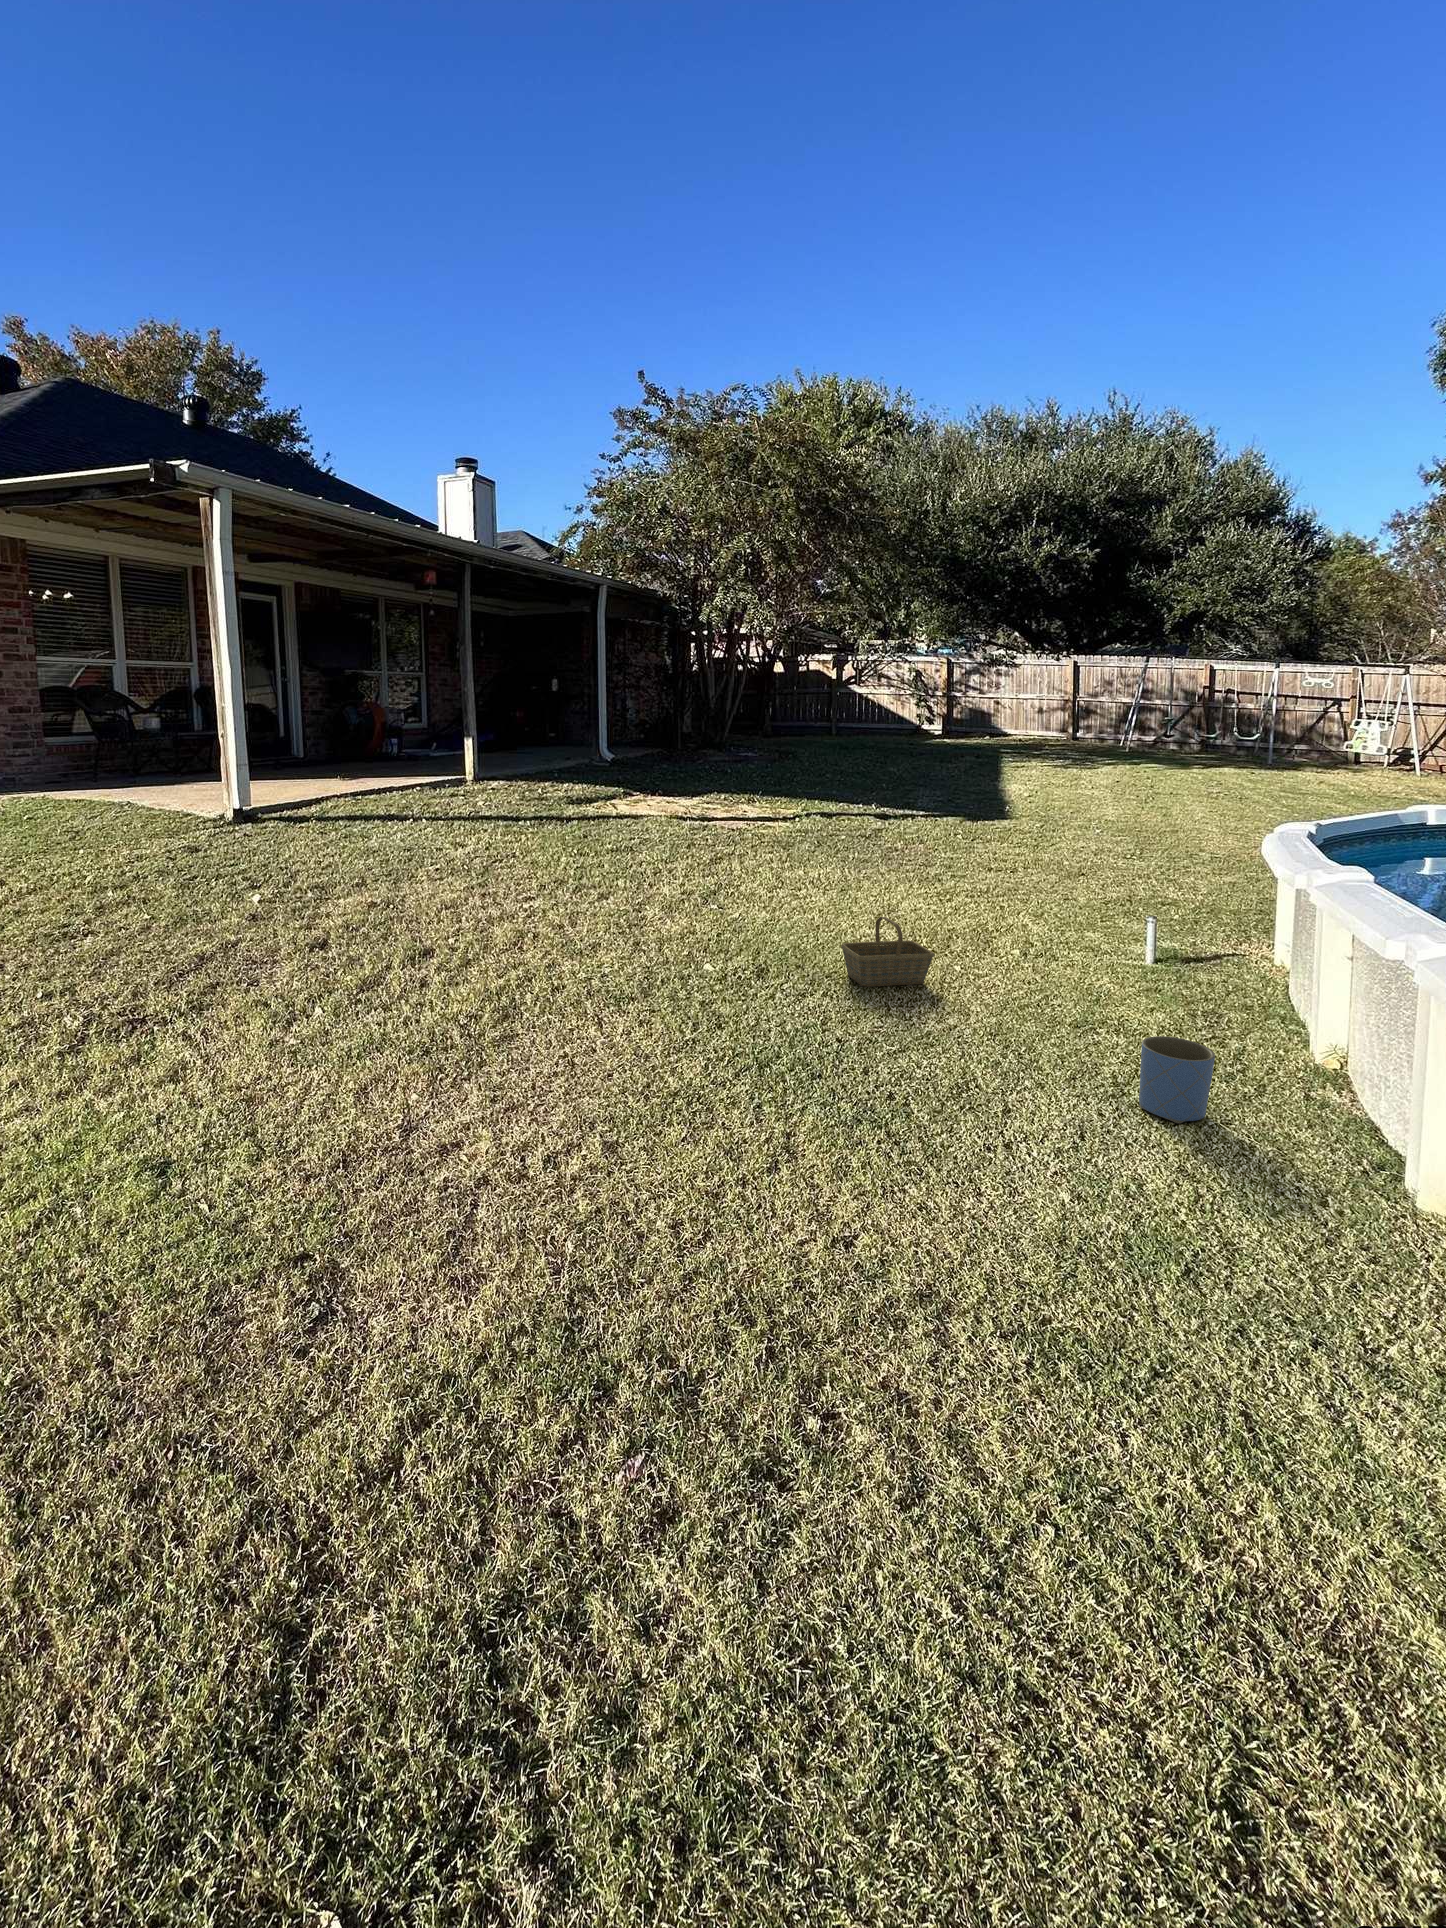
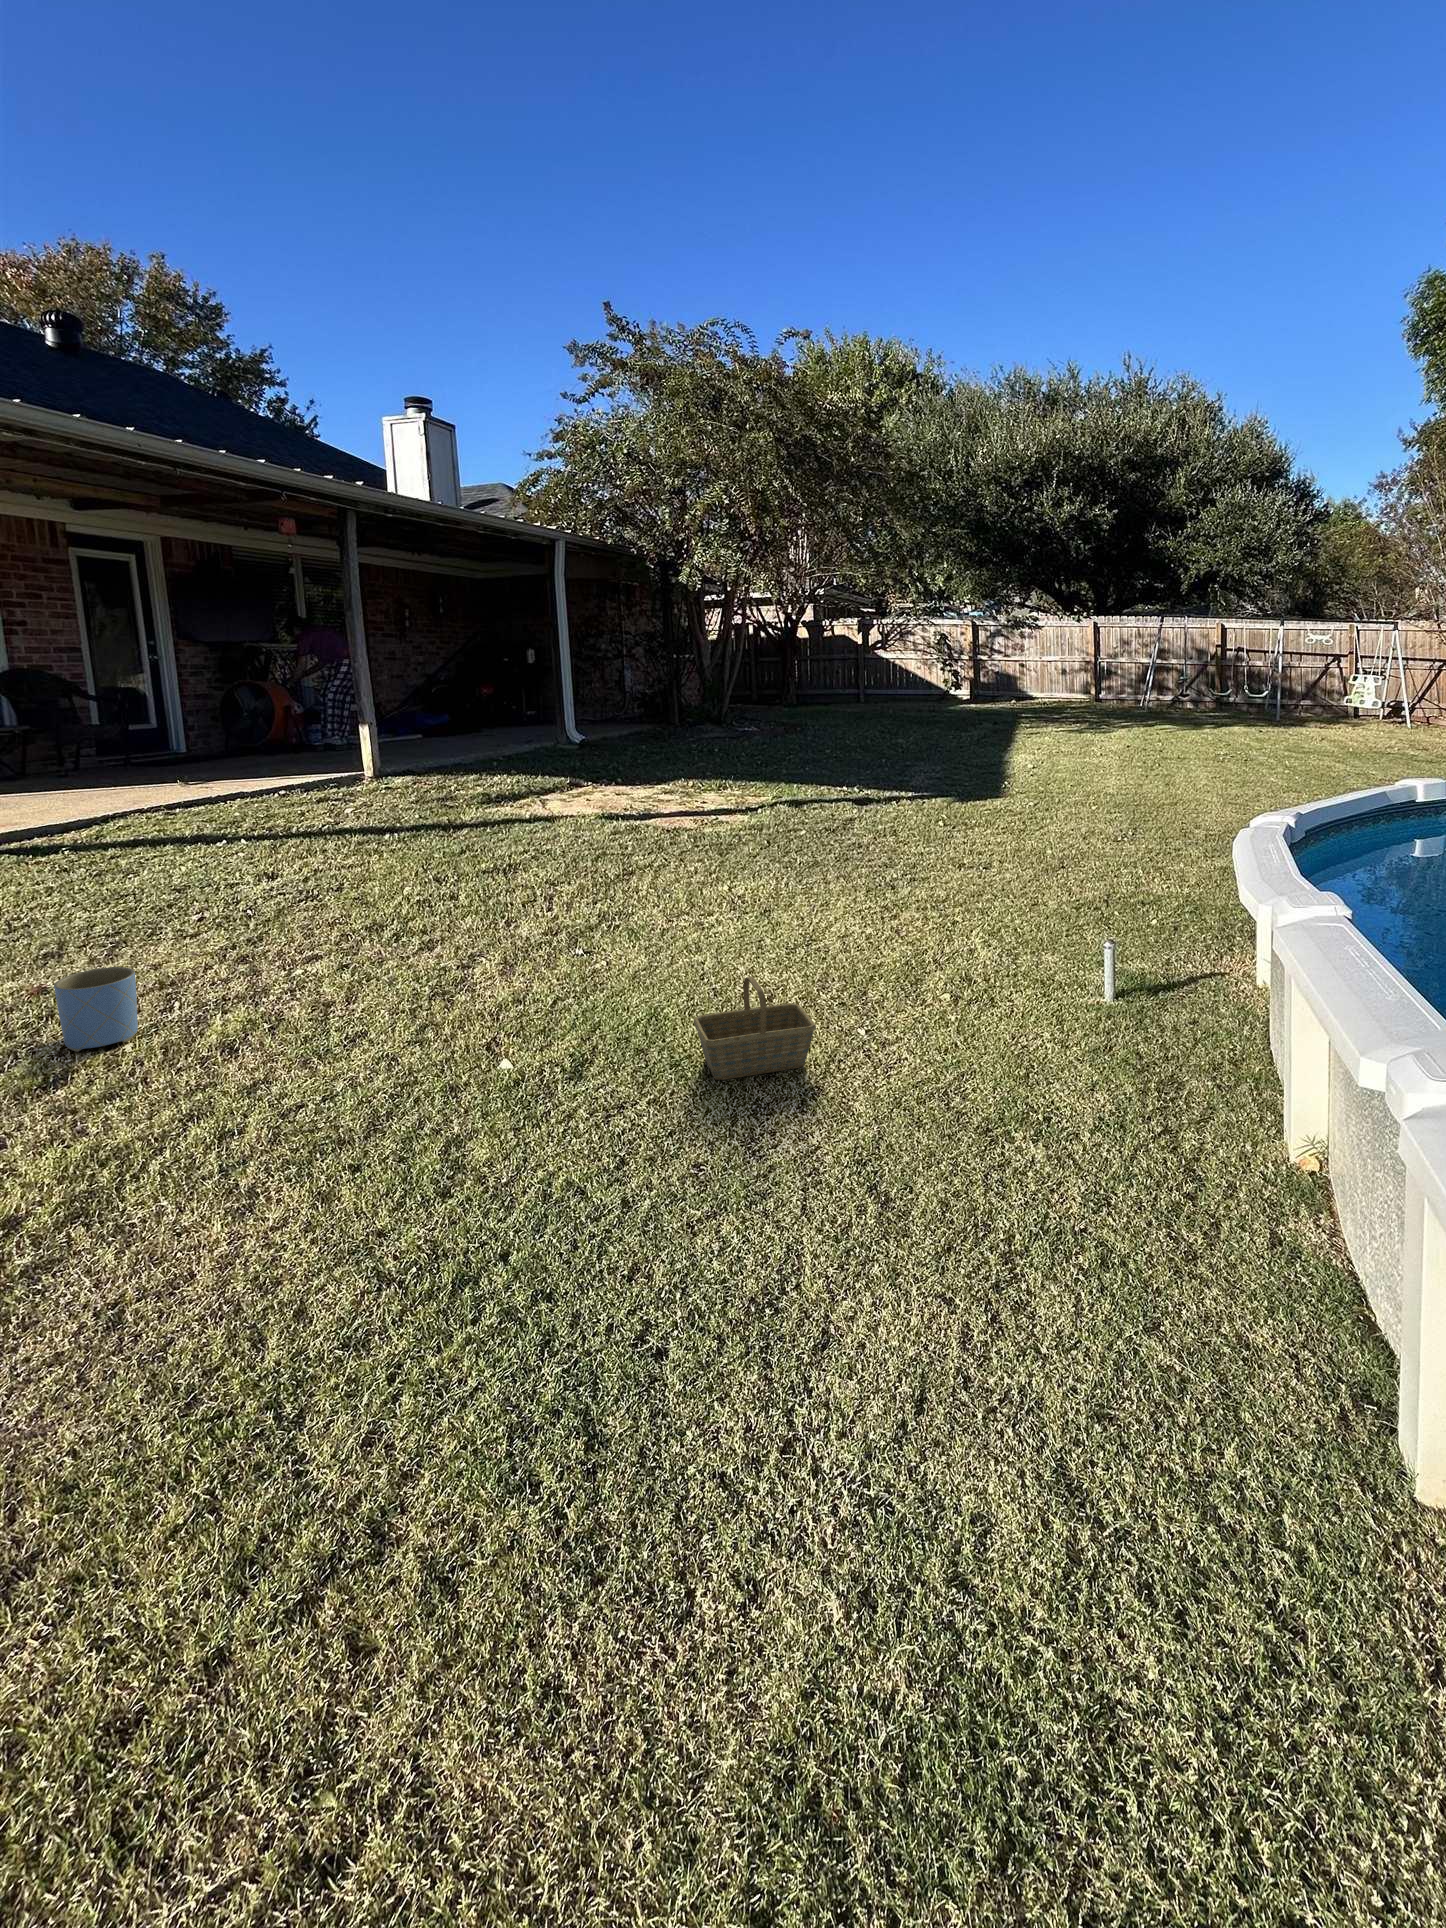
planter: present [1139,1036,1215,1124] -> present [54,967,138,1052]

